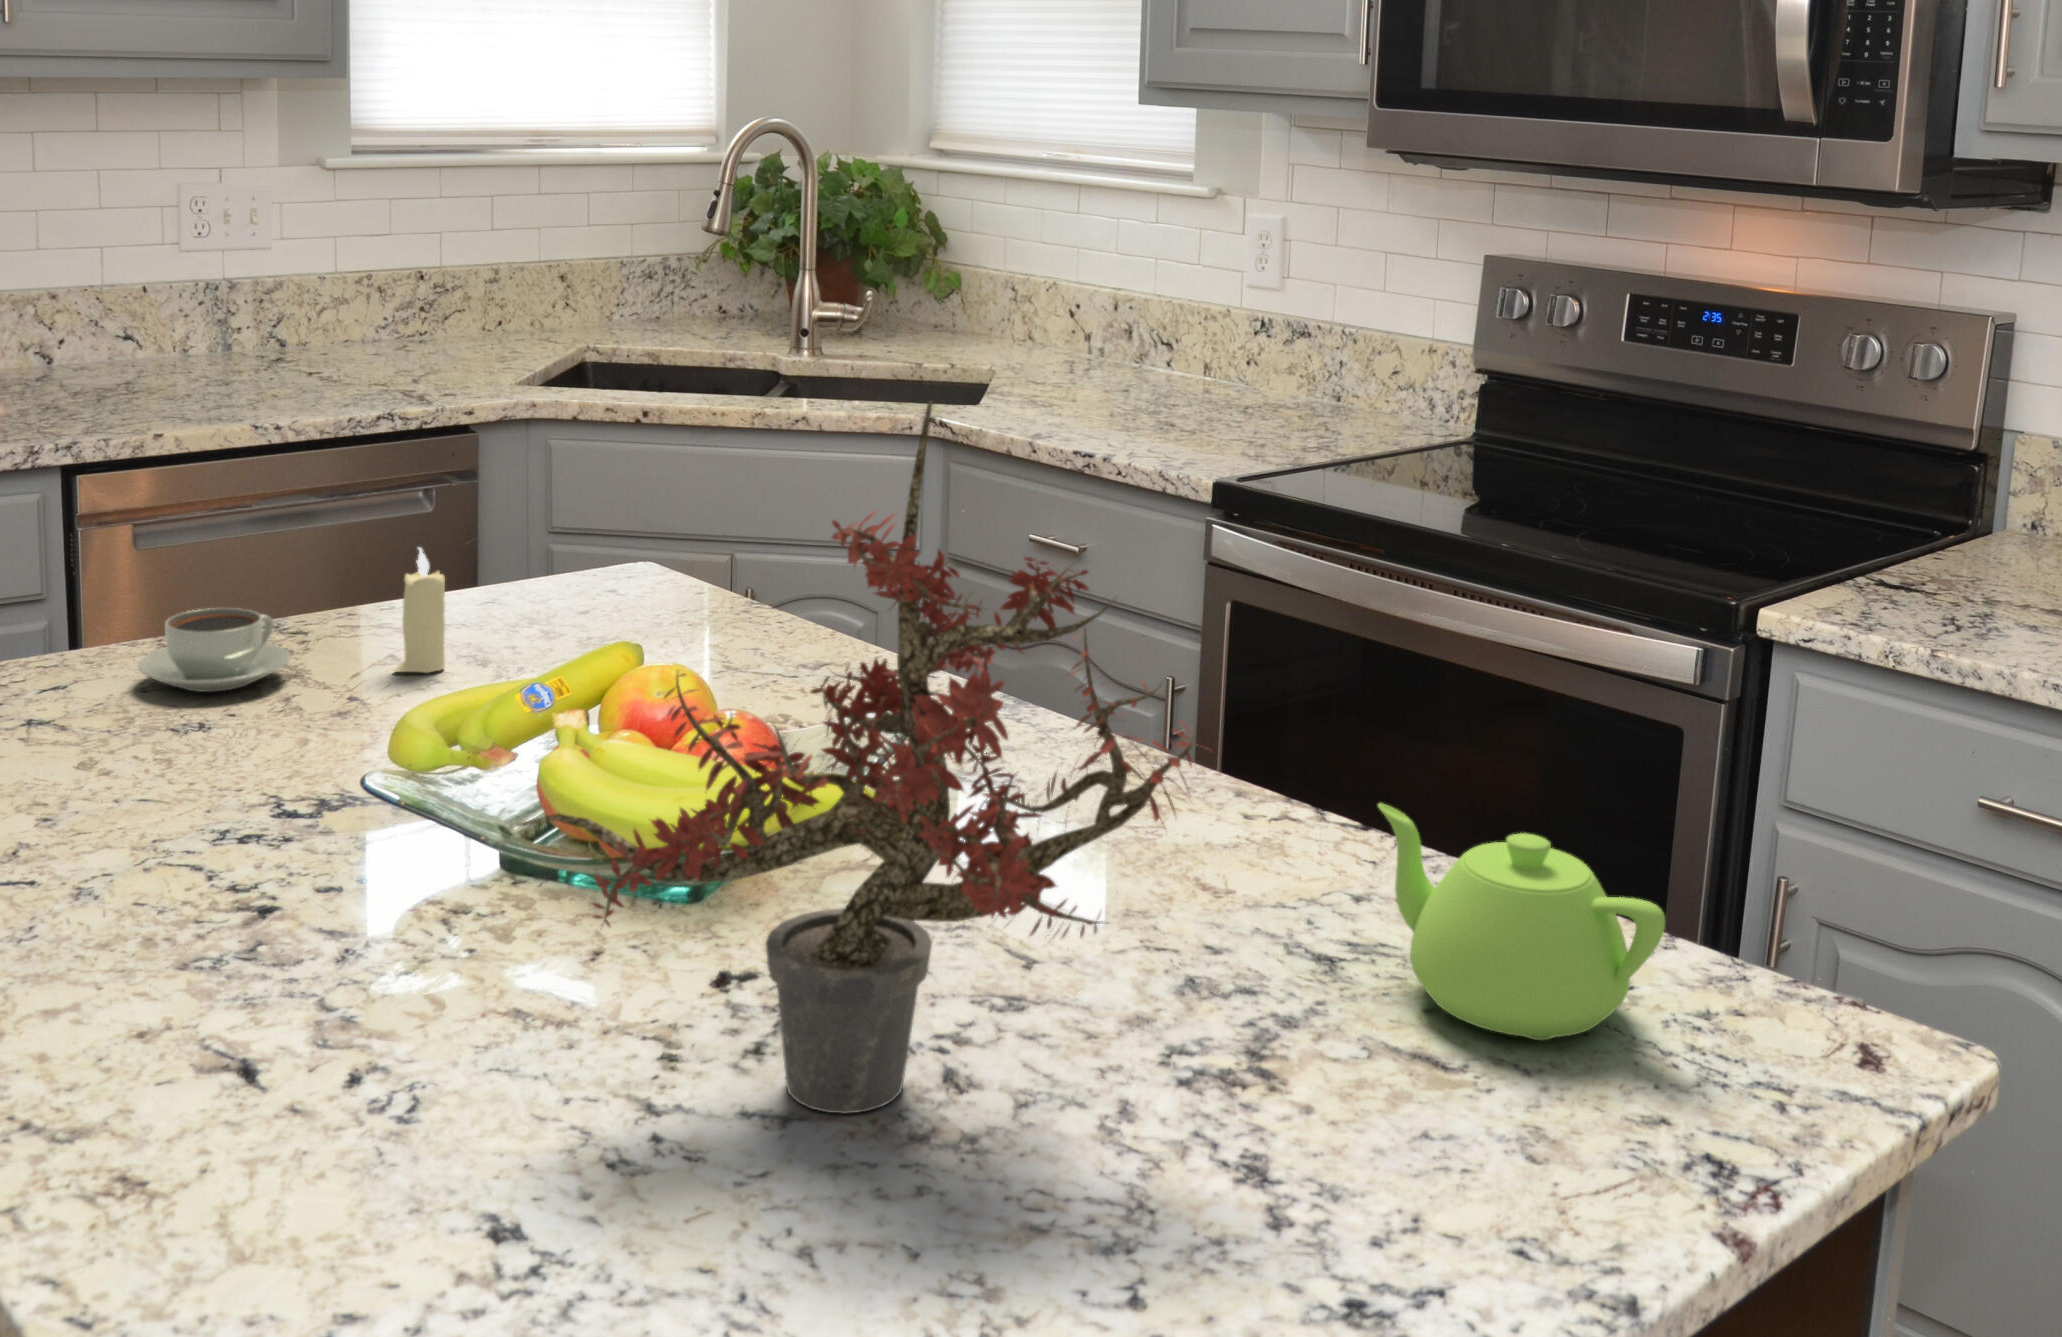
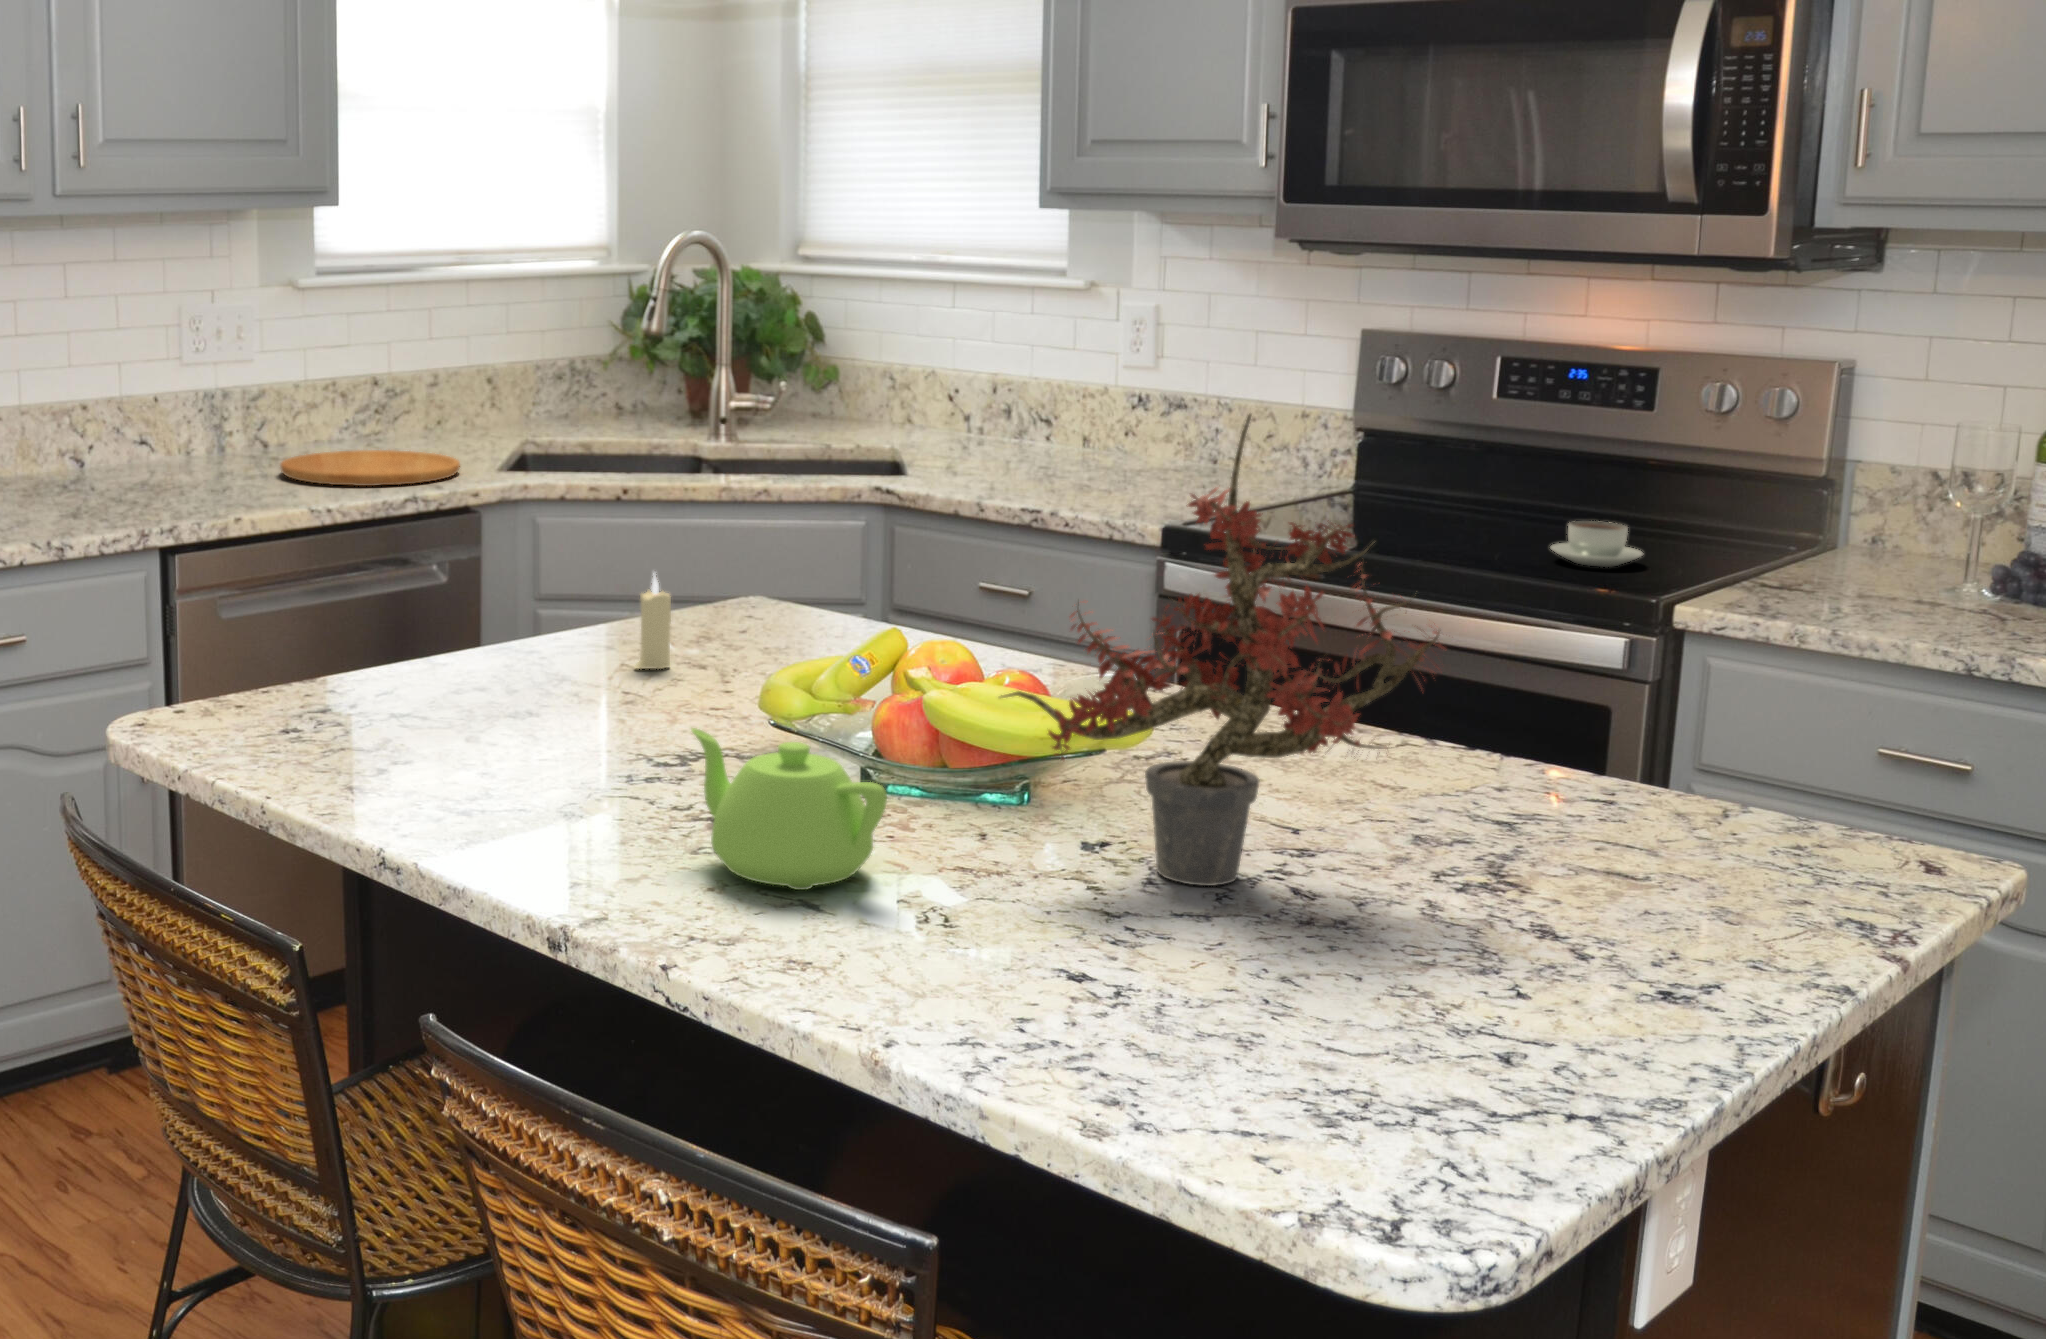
cutting board: none [271,353,485,396] -> present [280,450,460,486]
coffee cup: present [138,608,290,692] -> present [1551,521,1643,567]
teapot: present [1378,803,1665,1040] -> present [692,728,887,890]

